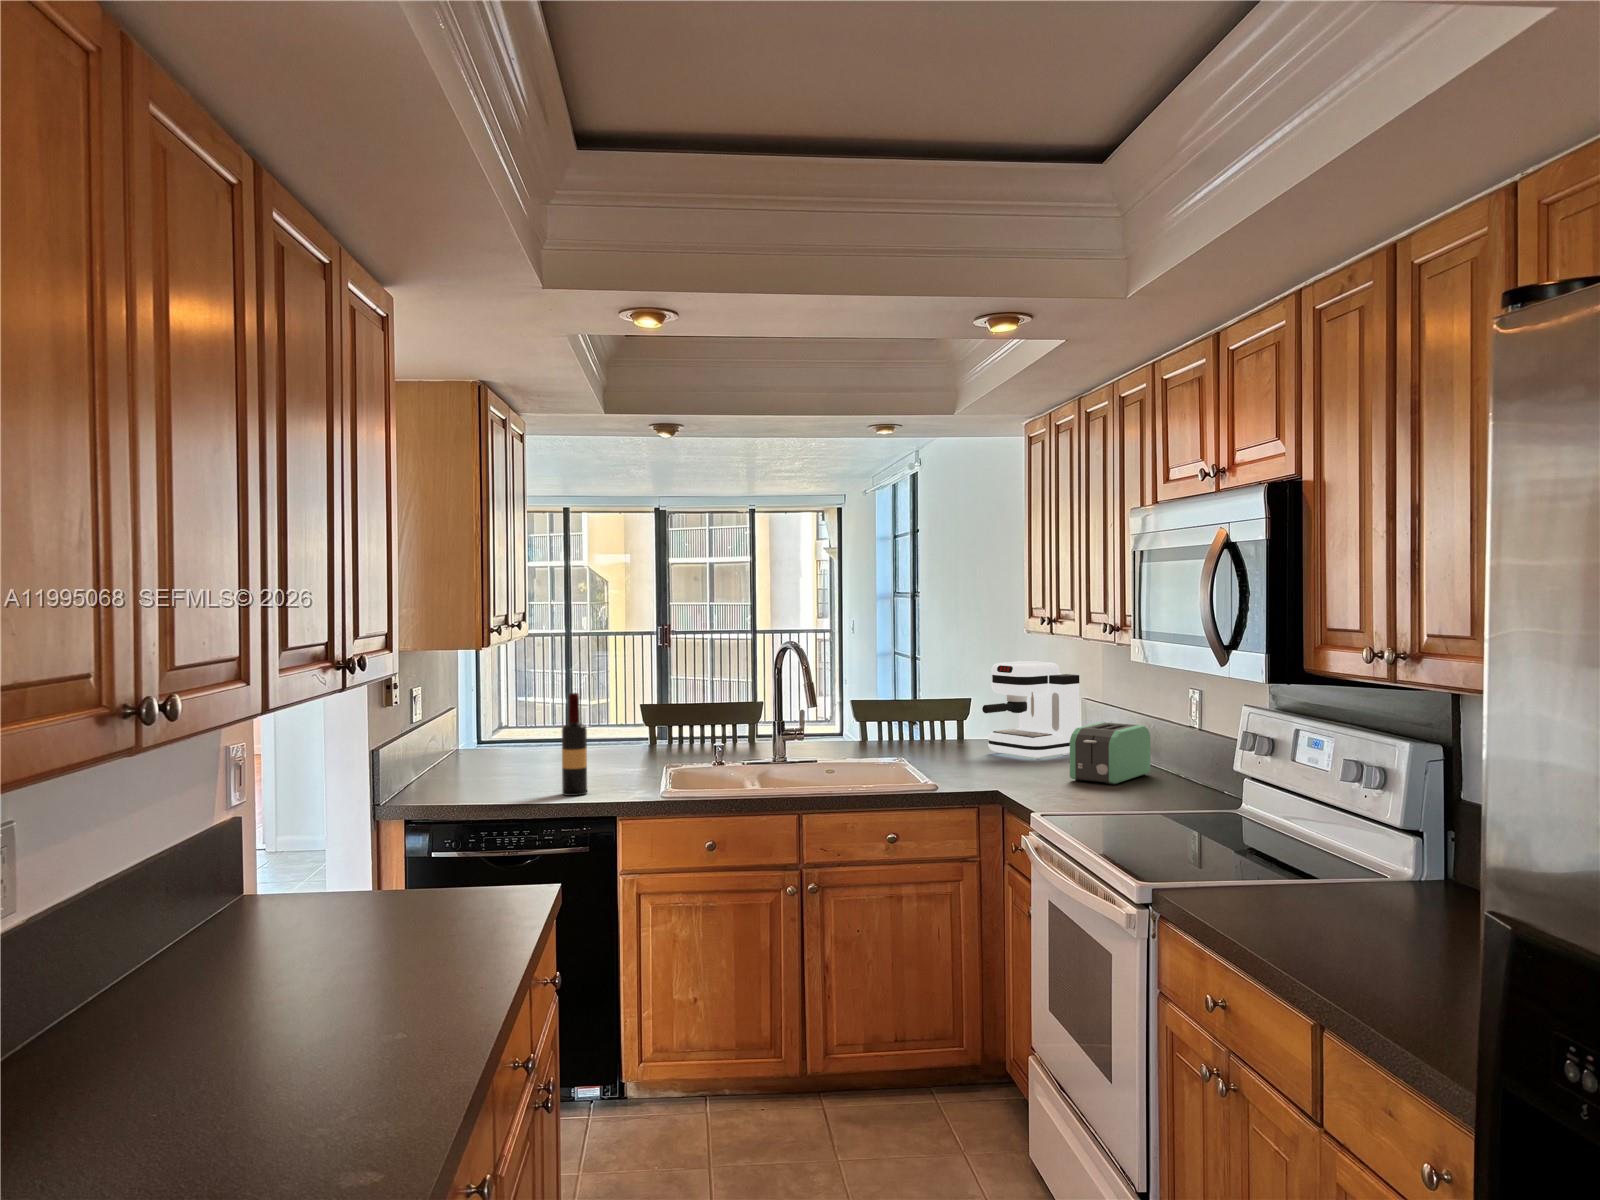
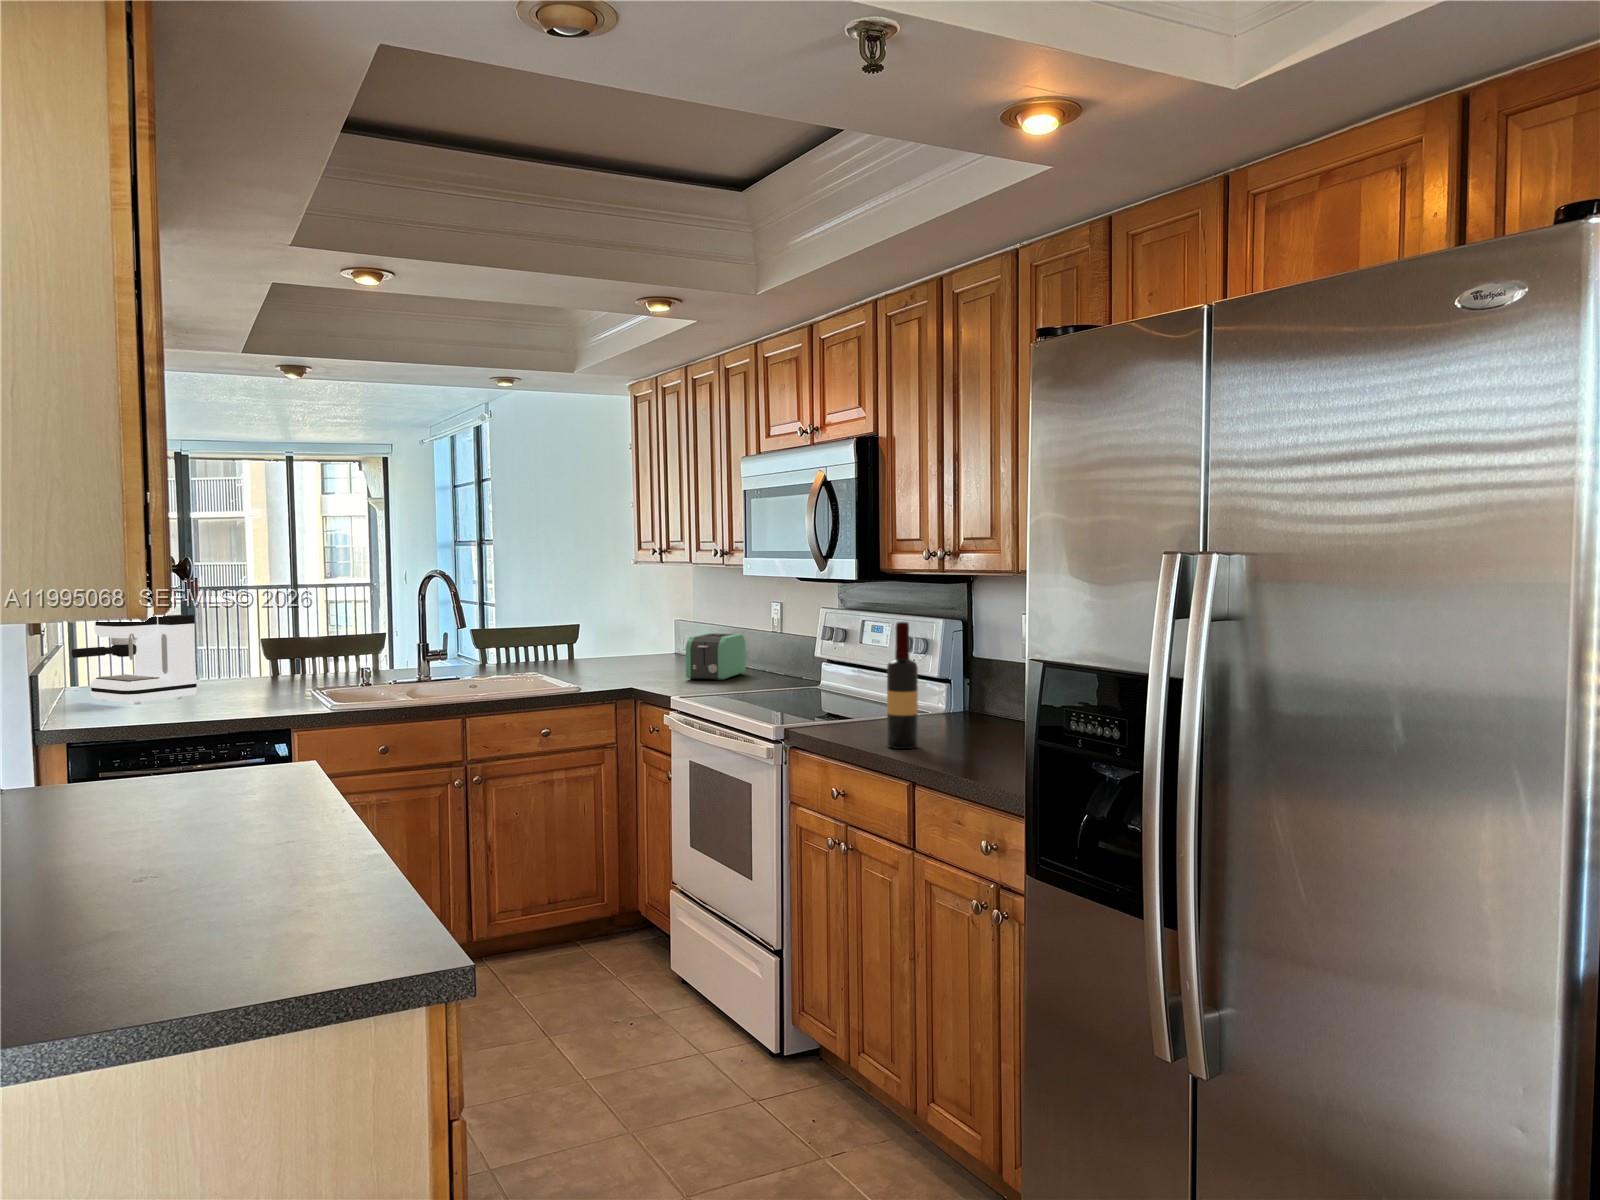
coffee maker: present [982,661,1079,759] -> present [71,607,197,704]
wine bottle: present [562,693,587,796] -> present [887,622,918,749]

